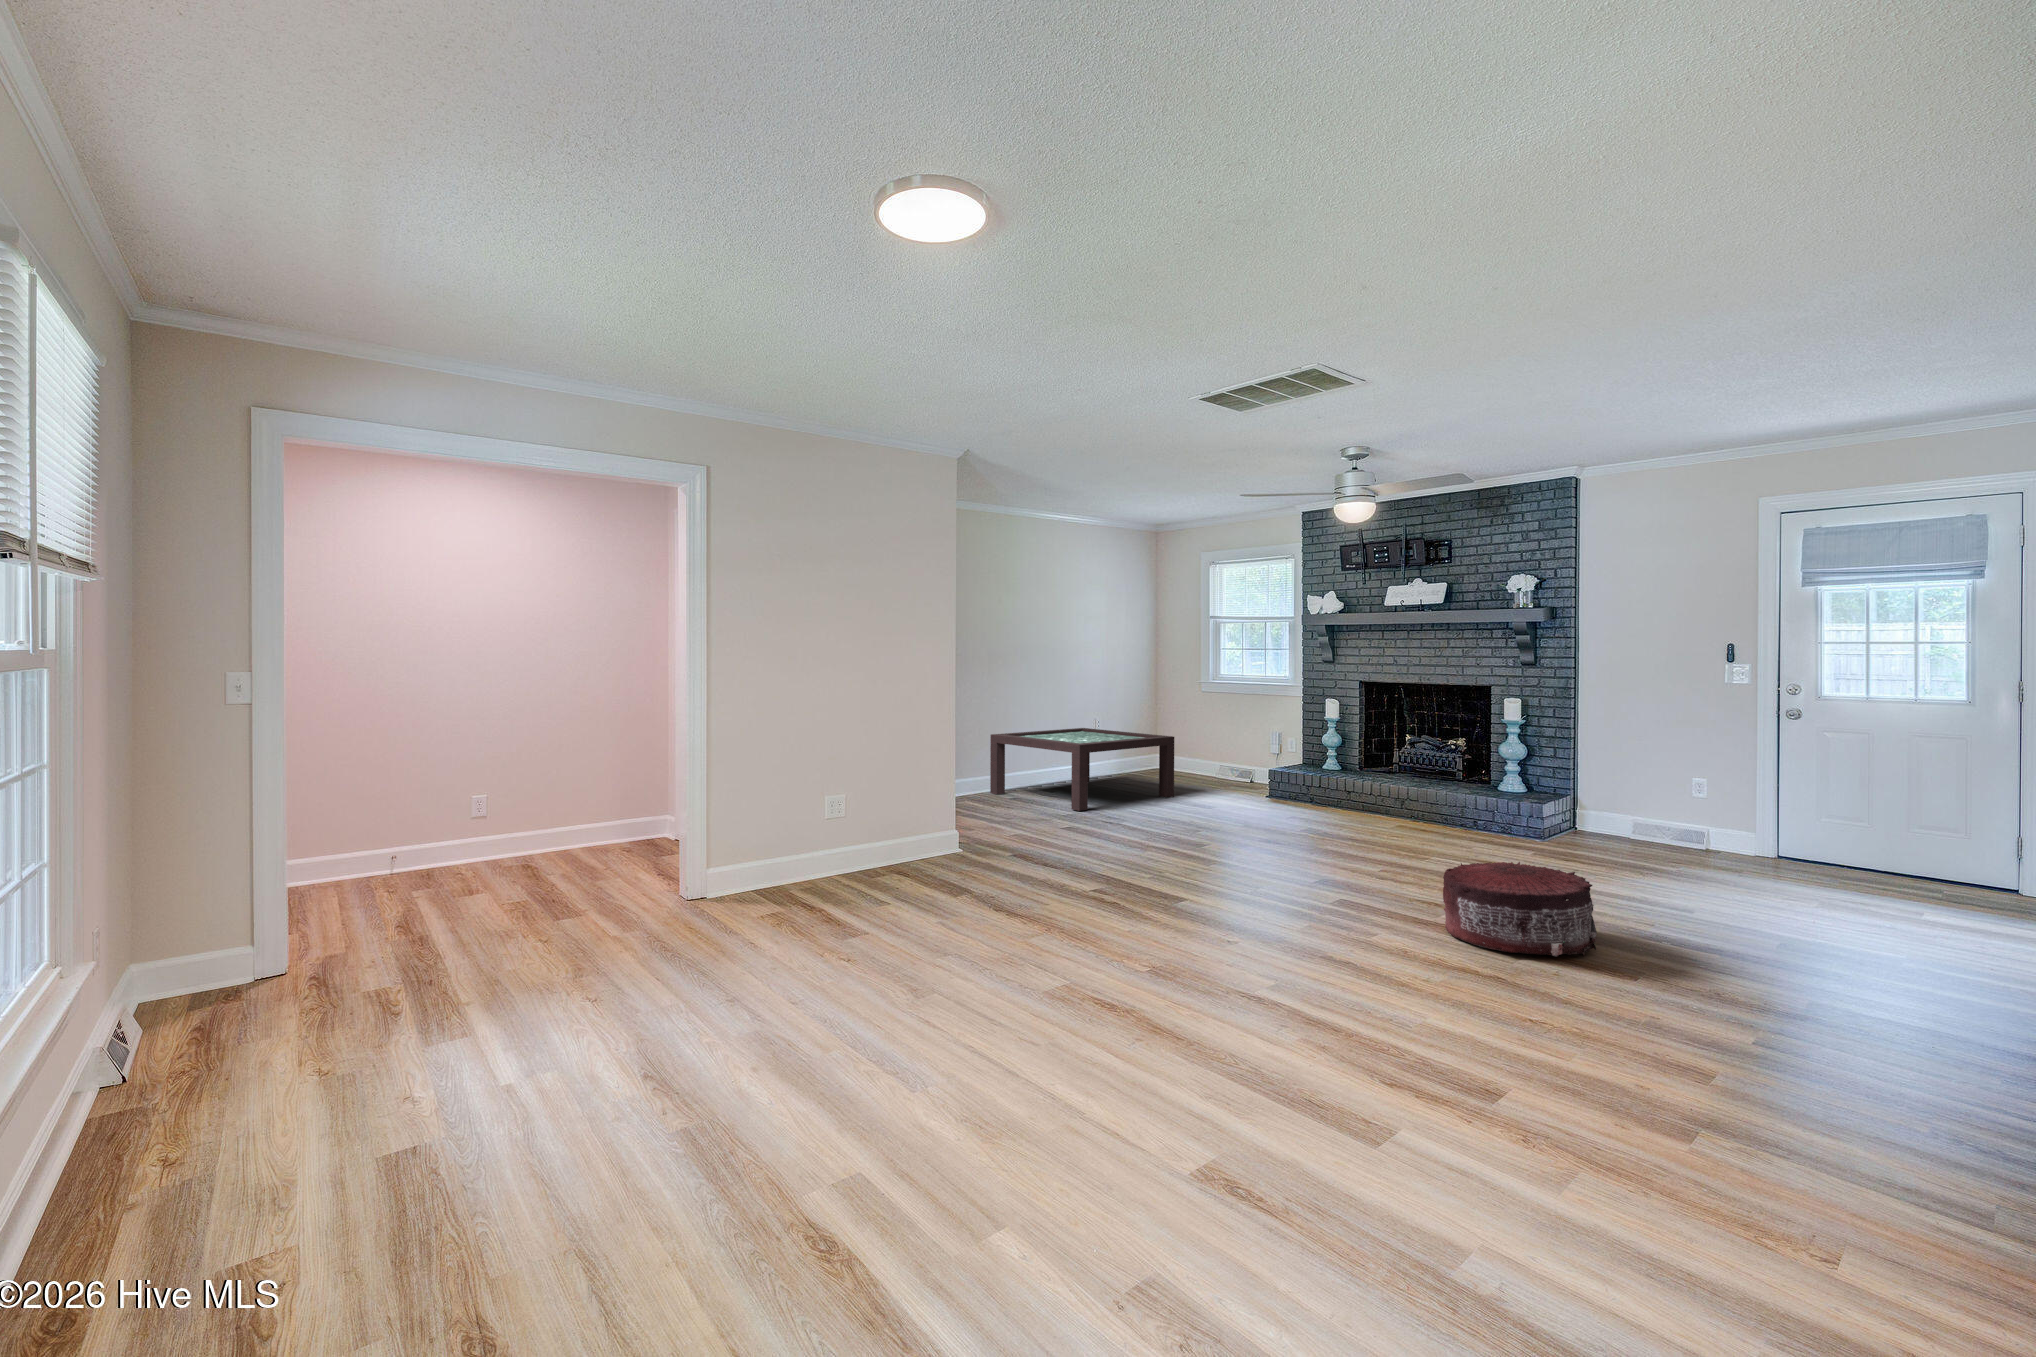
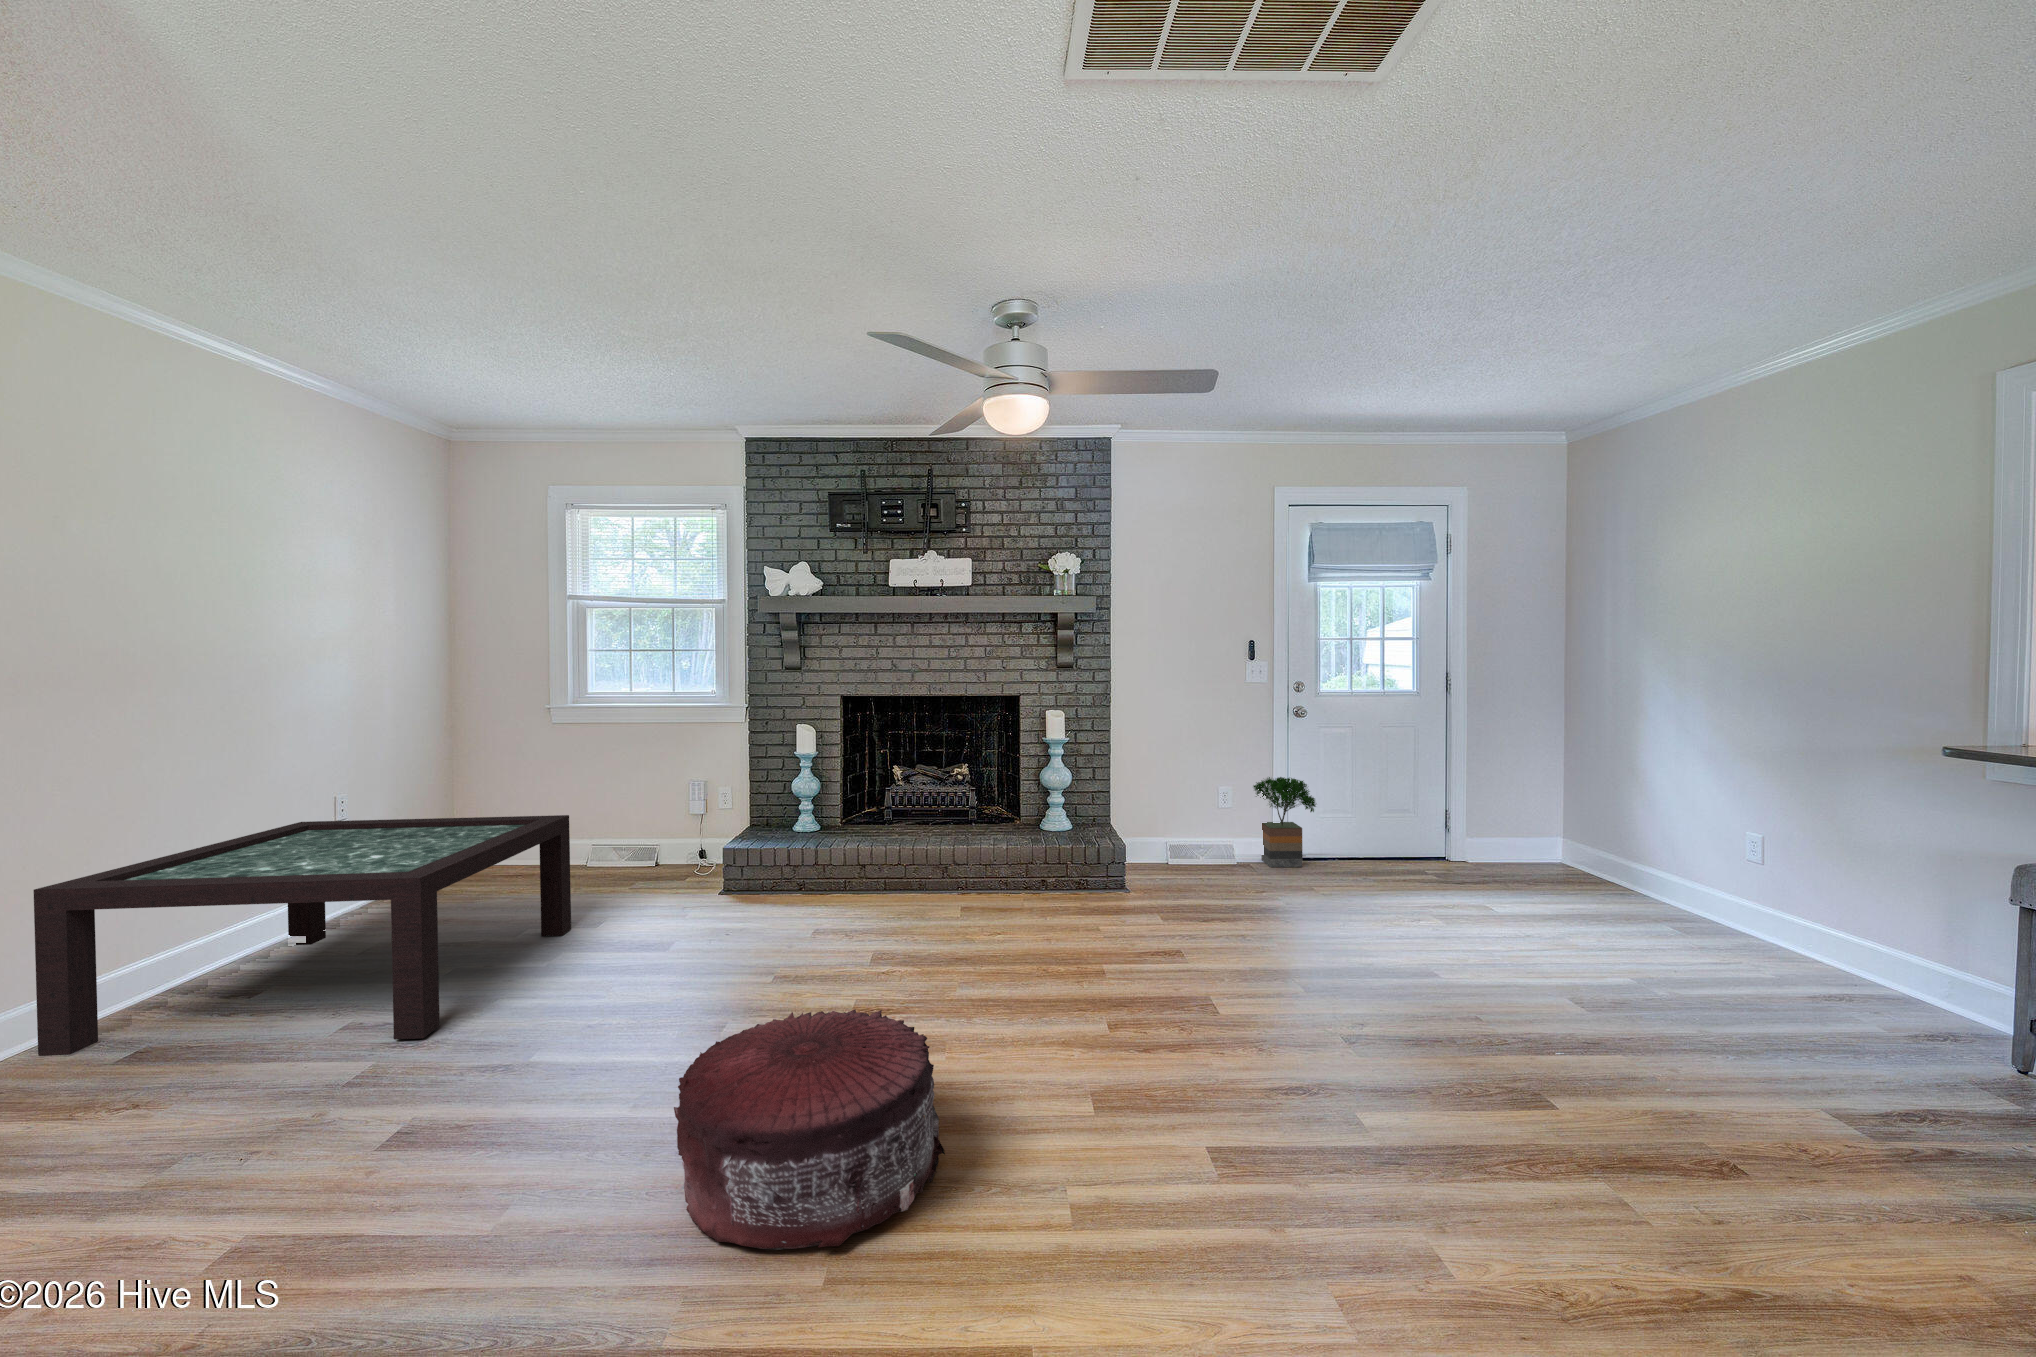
potted tree: none [1699,775,1769,864] -> present [1253,777,1316,867]
pouf: present [1443,862,1597,956] -> present [674,1010,945,1249]

